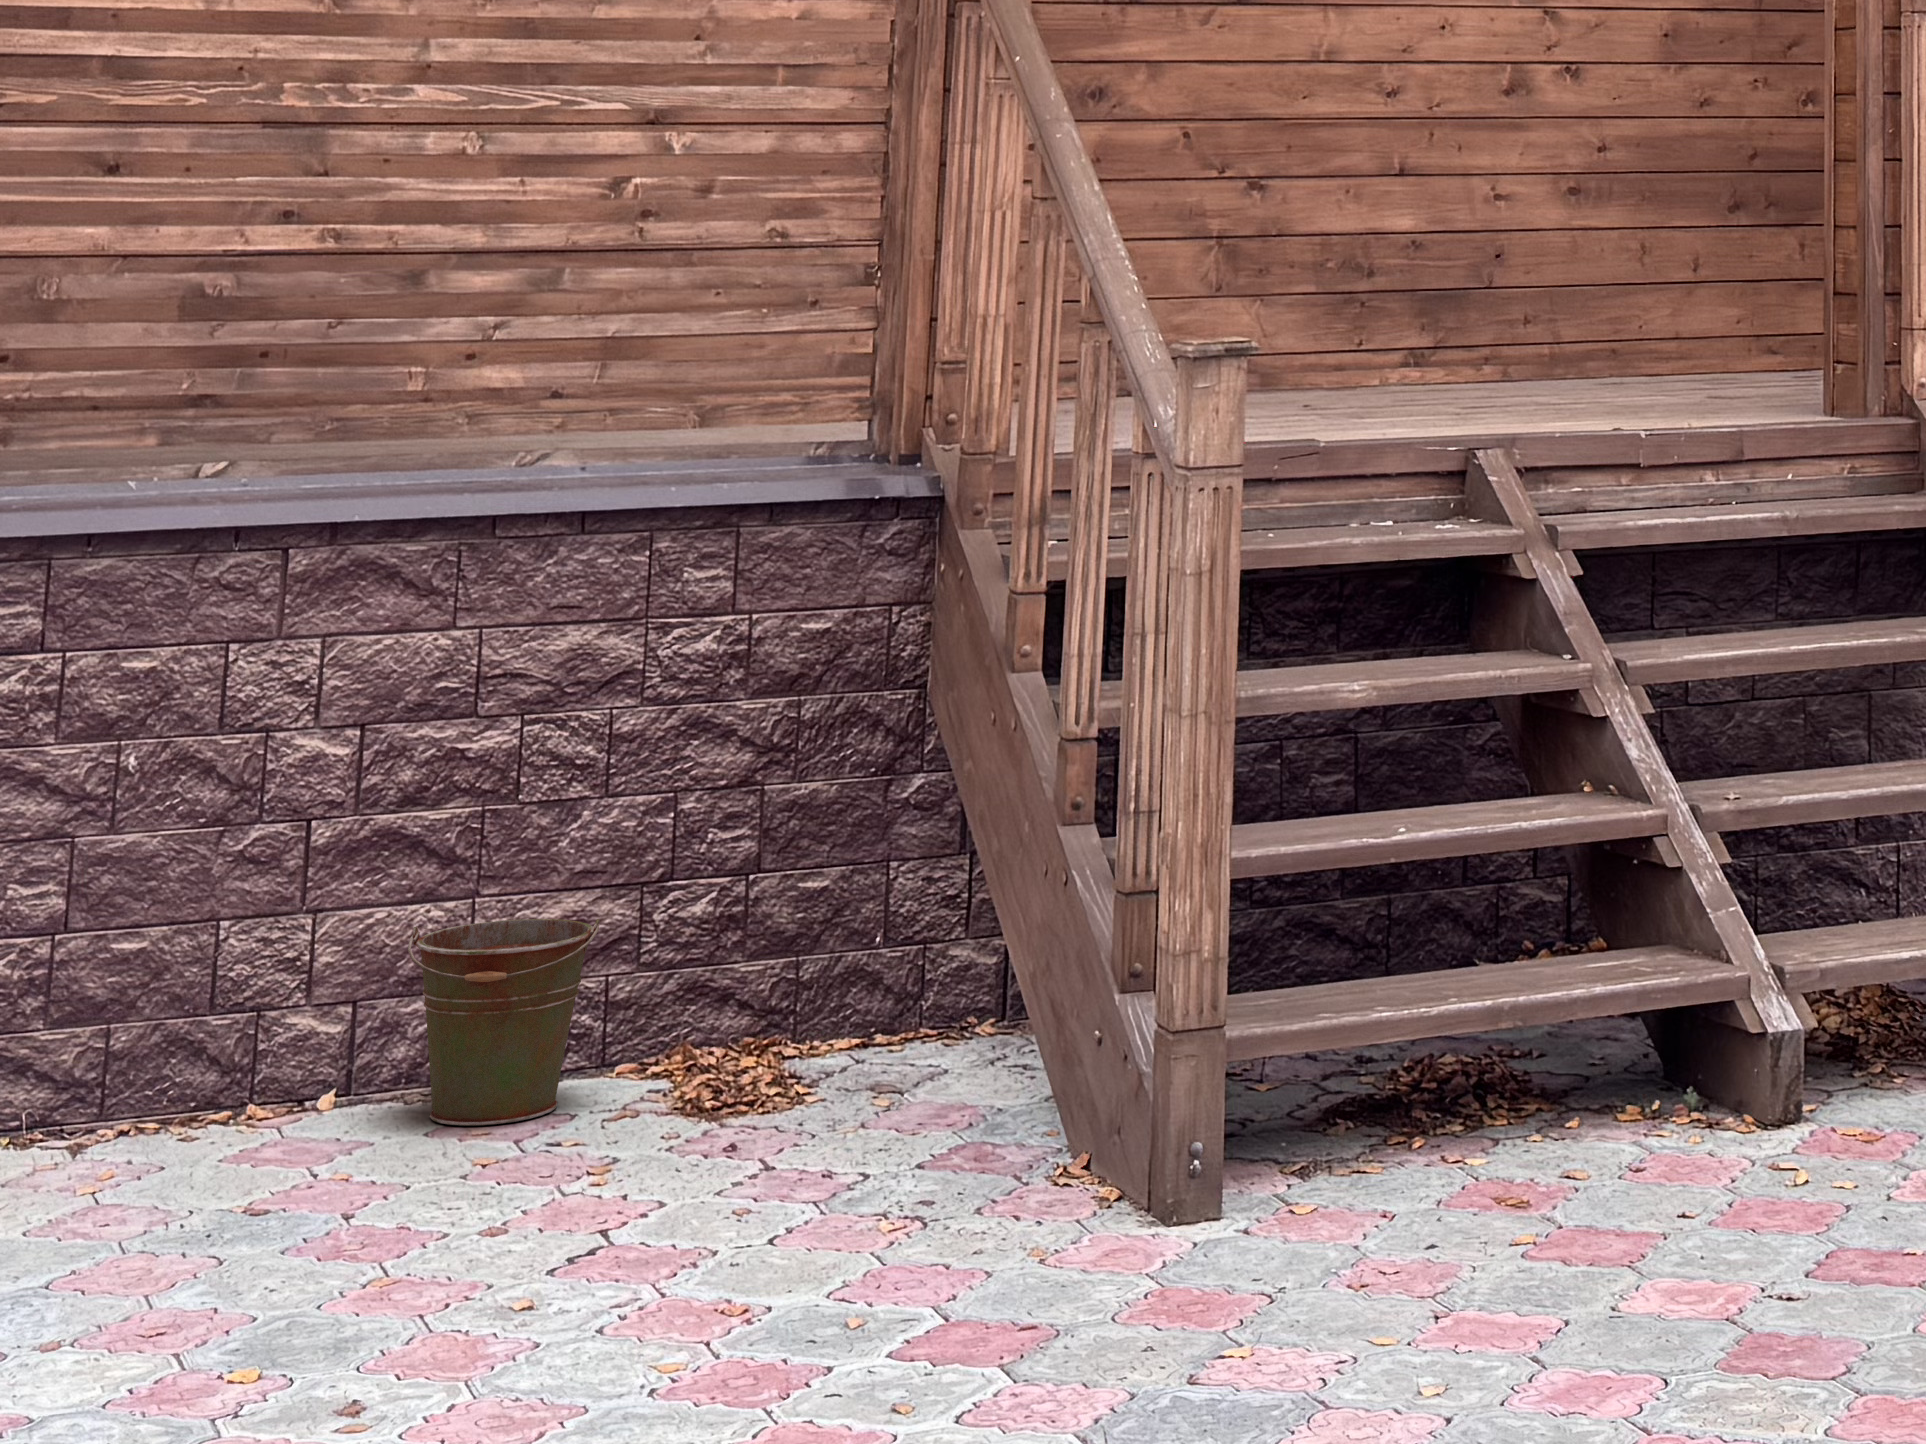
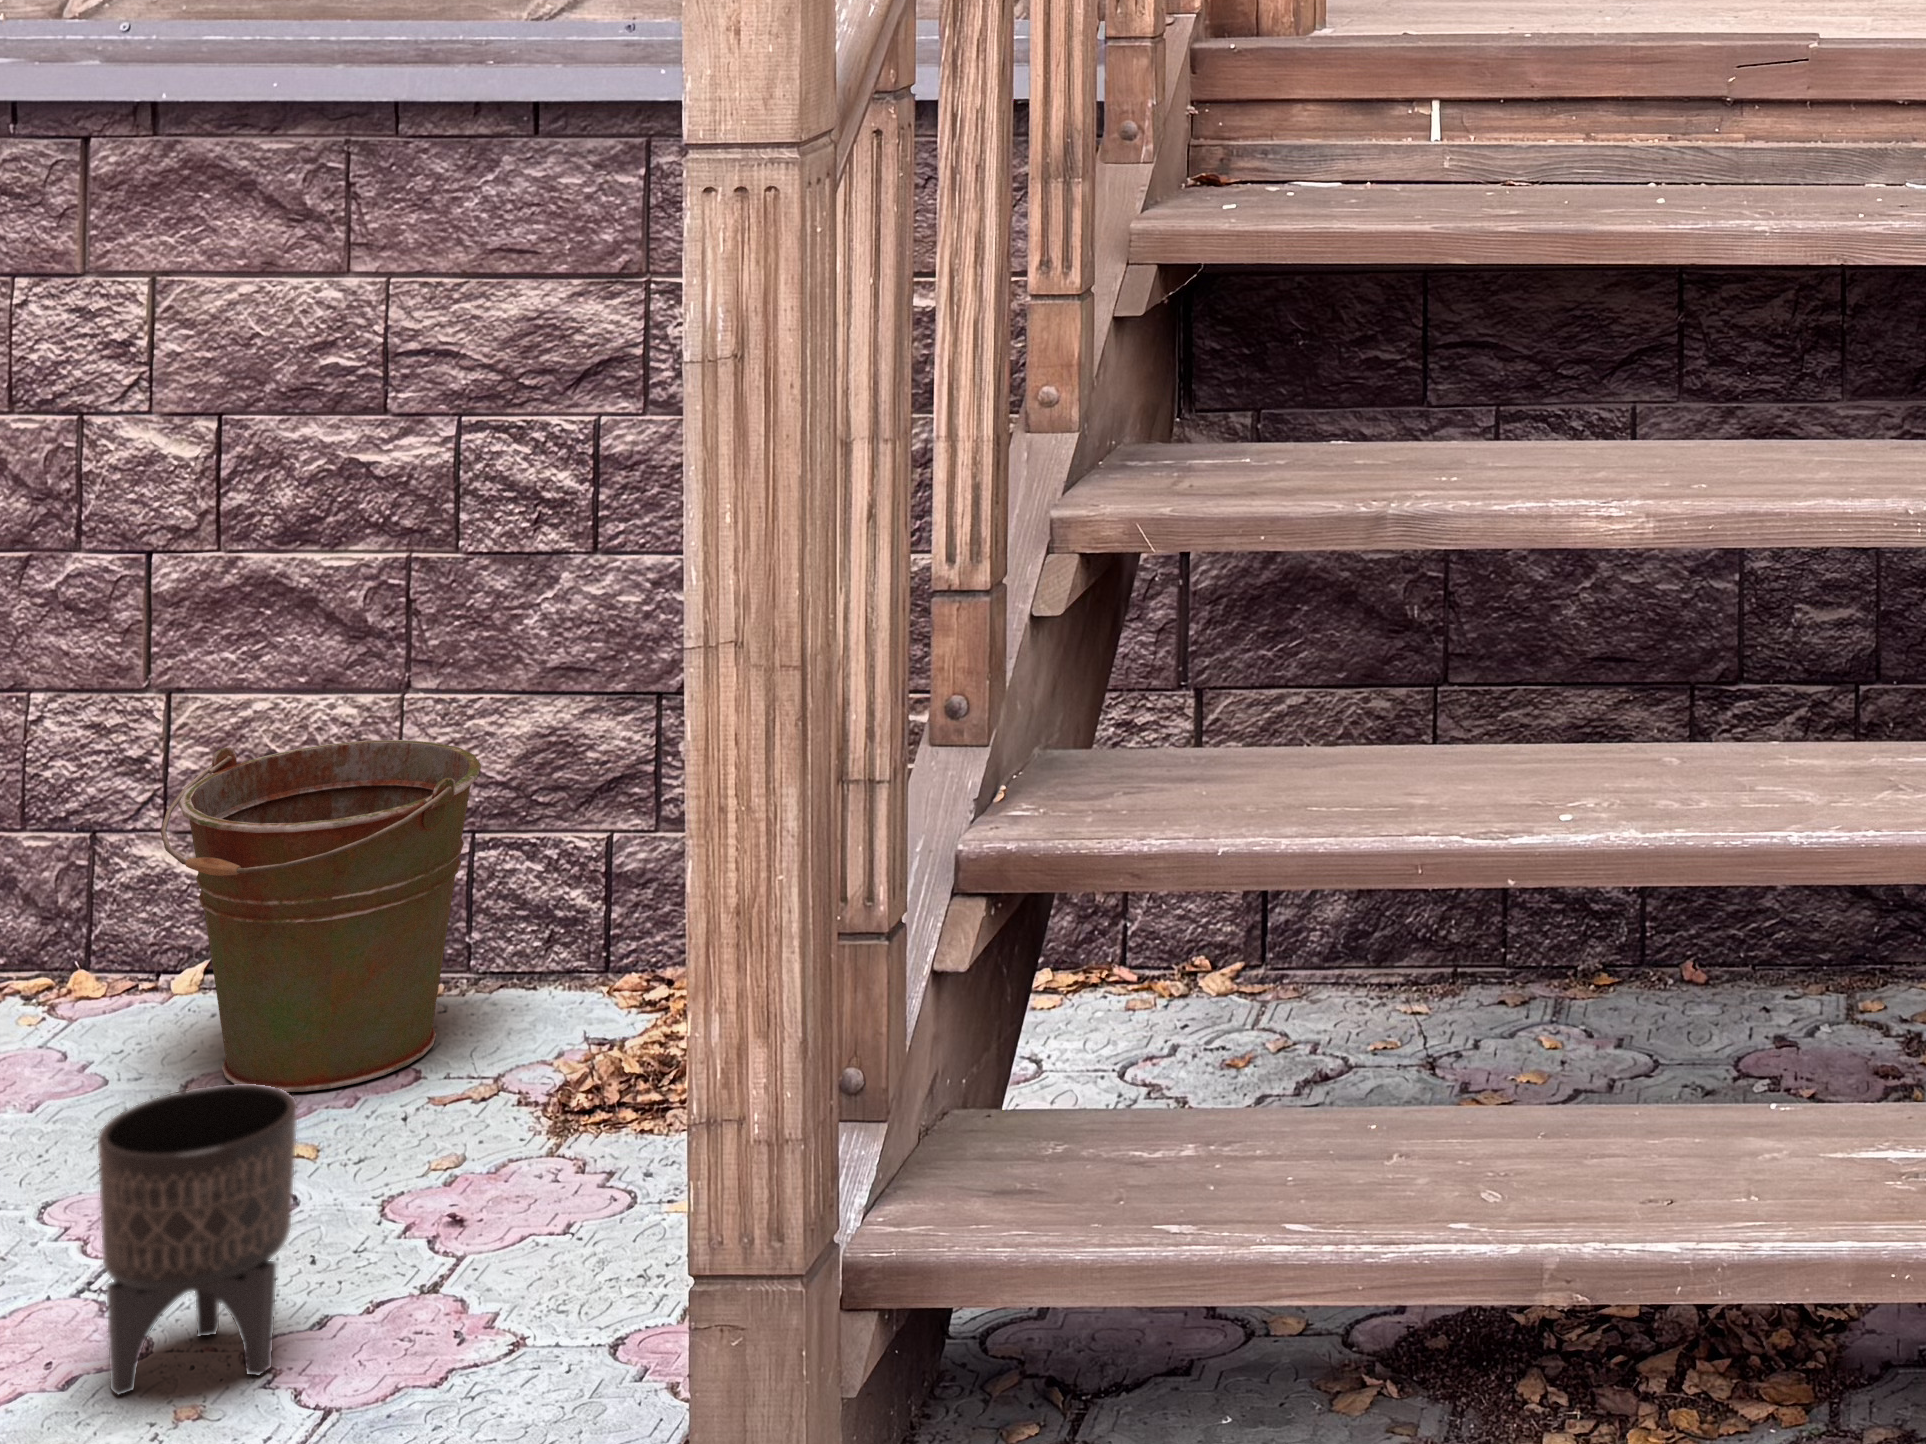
planter: none [654,1029,757,1191] -> present [98,1084,298,1395]

